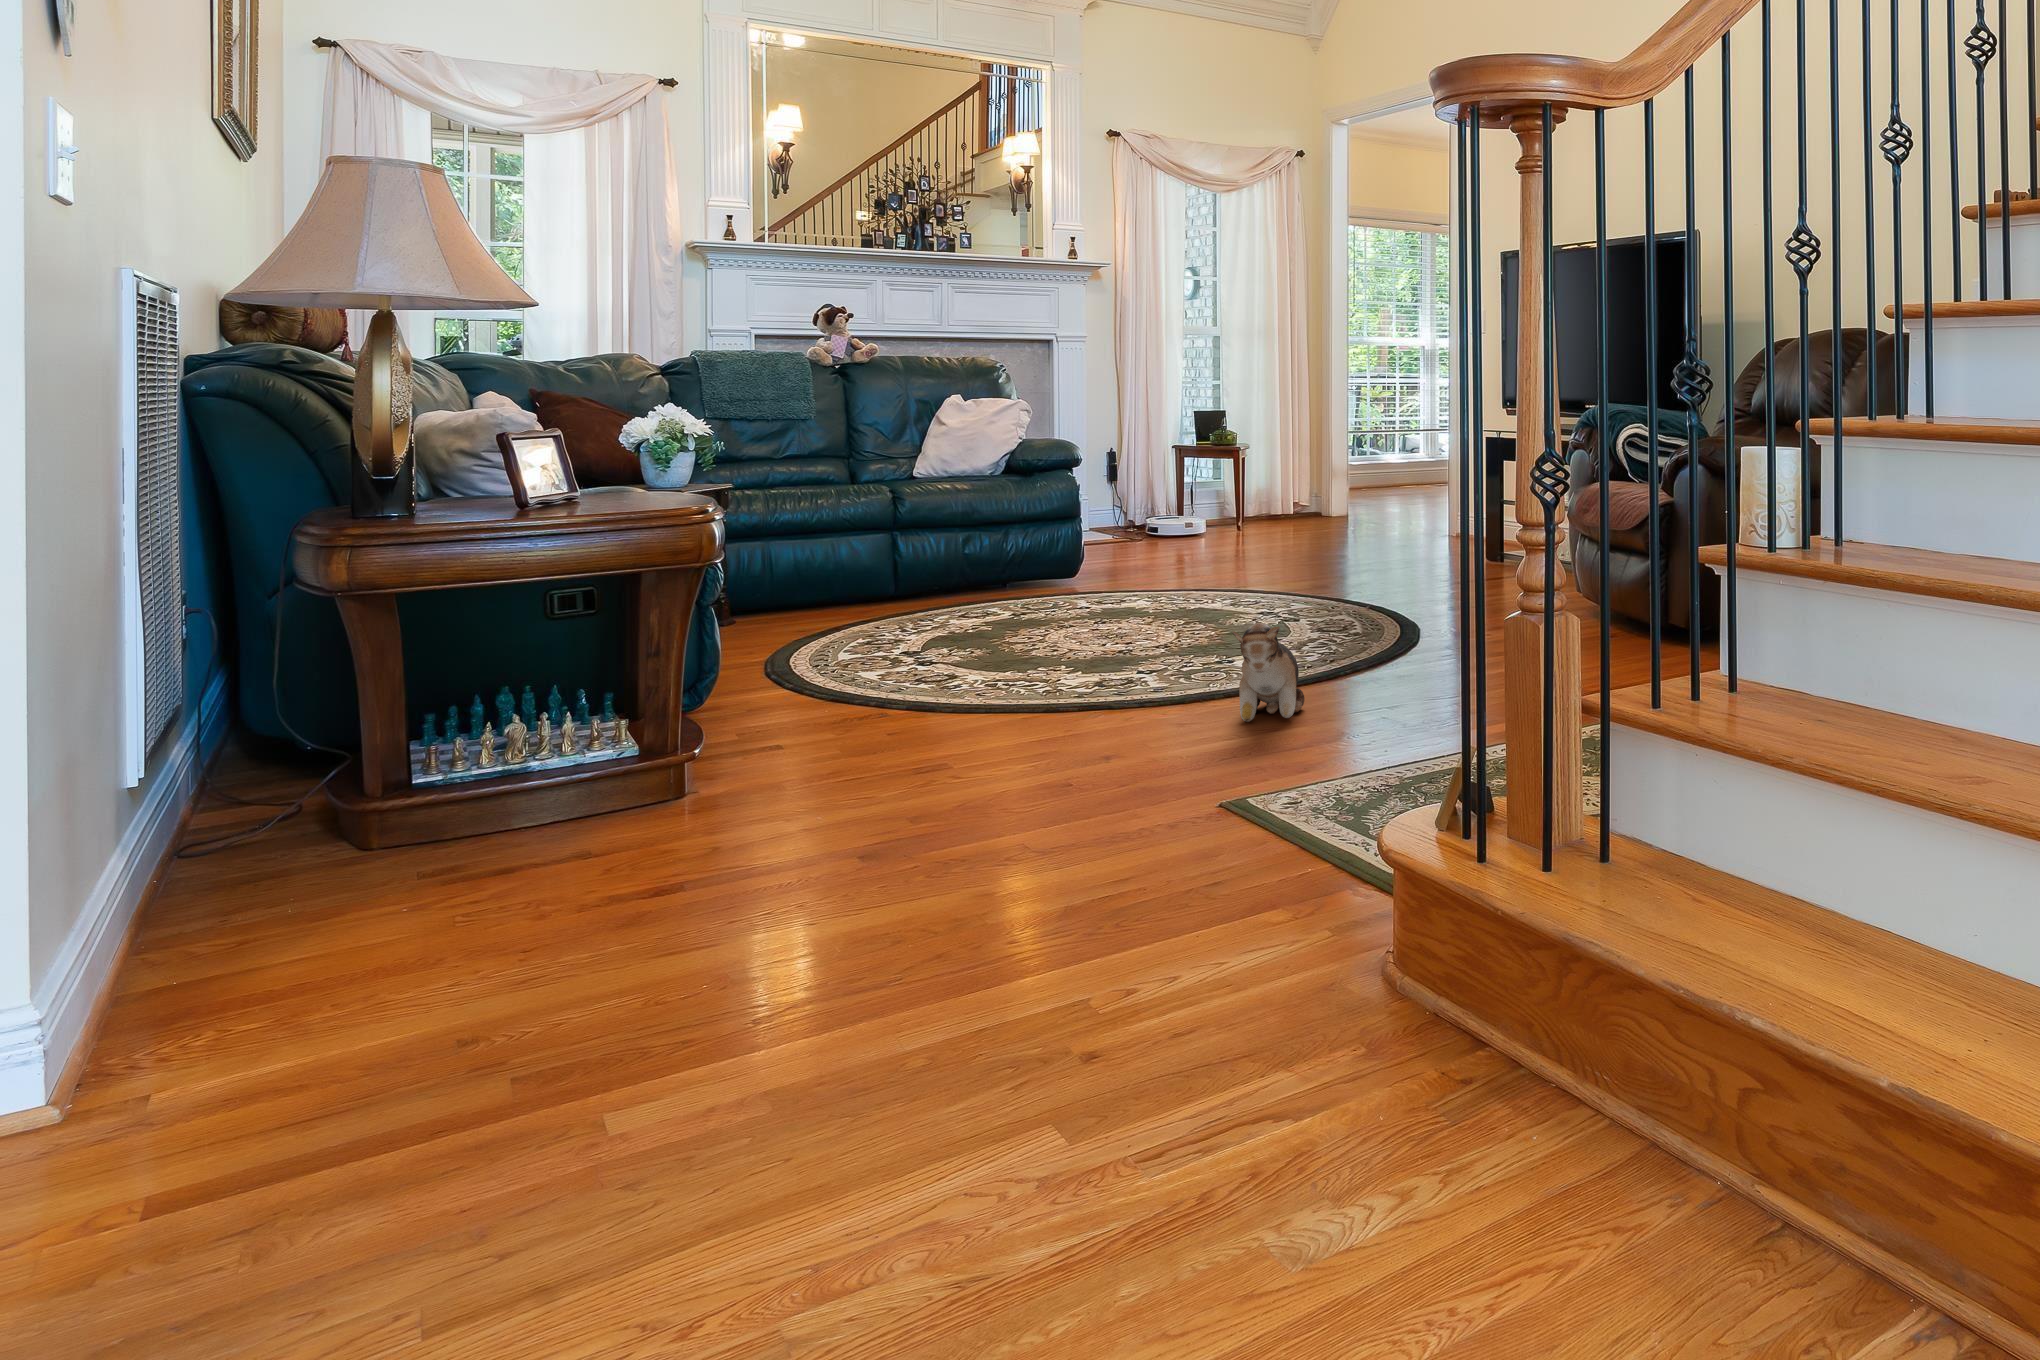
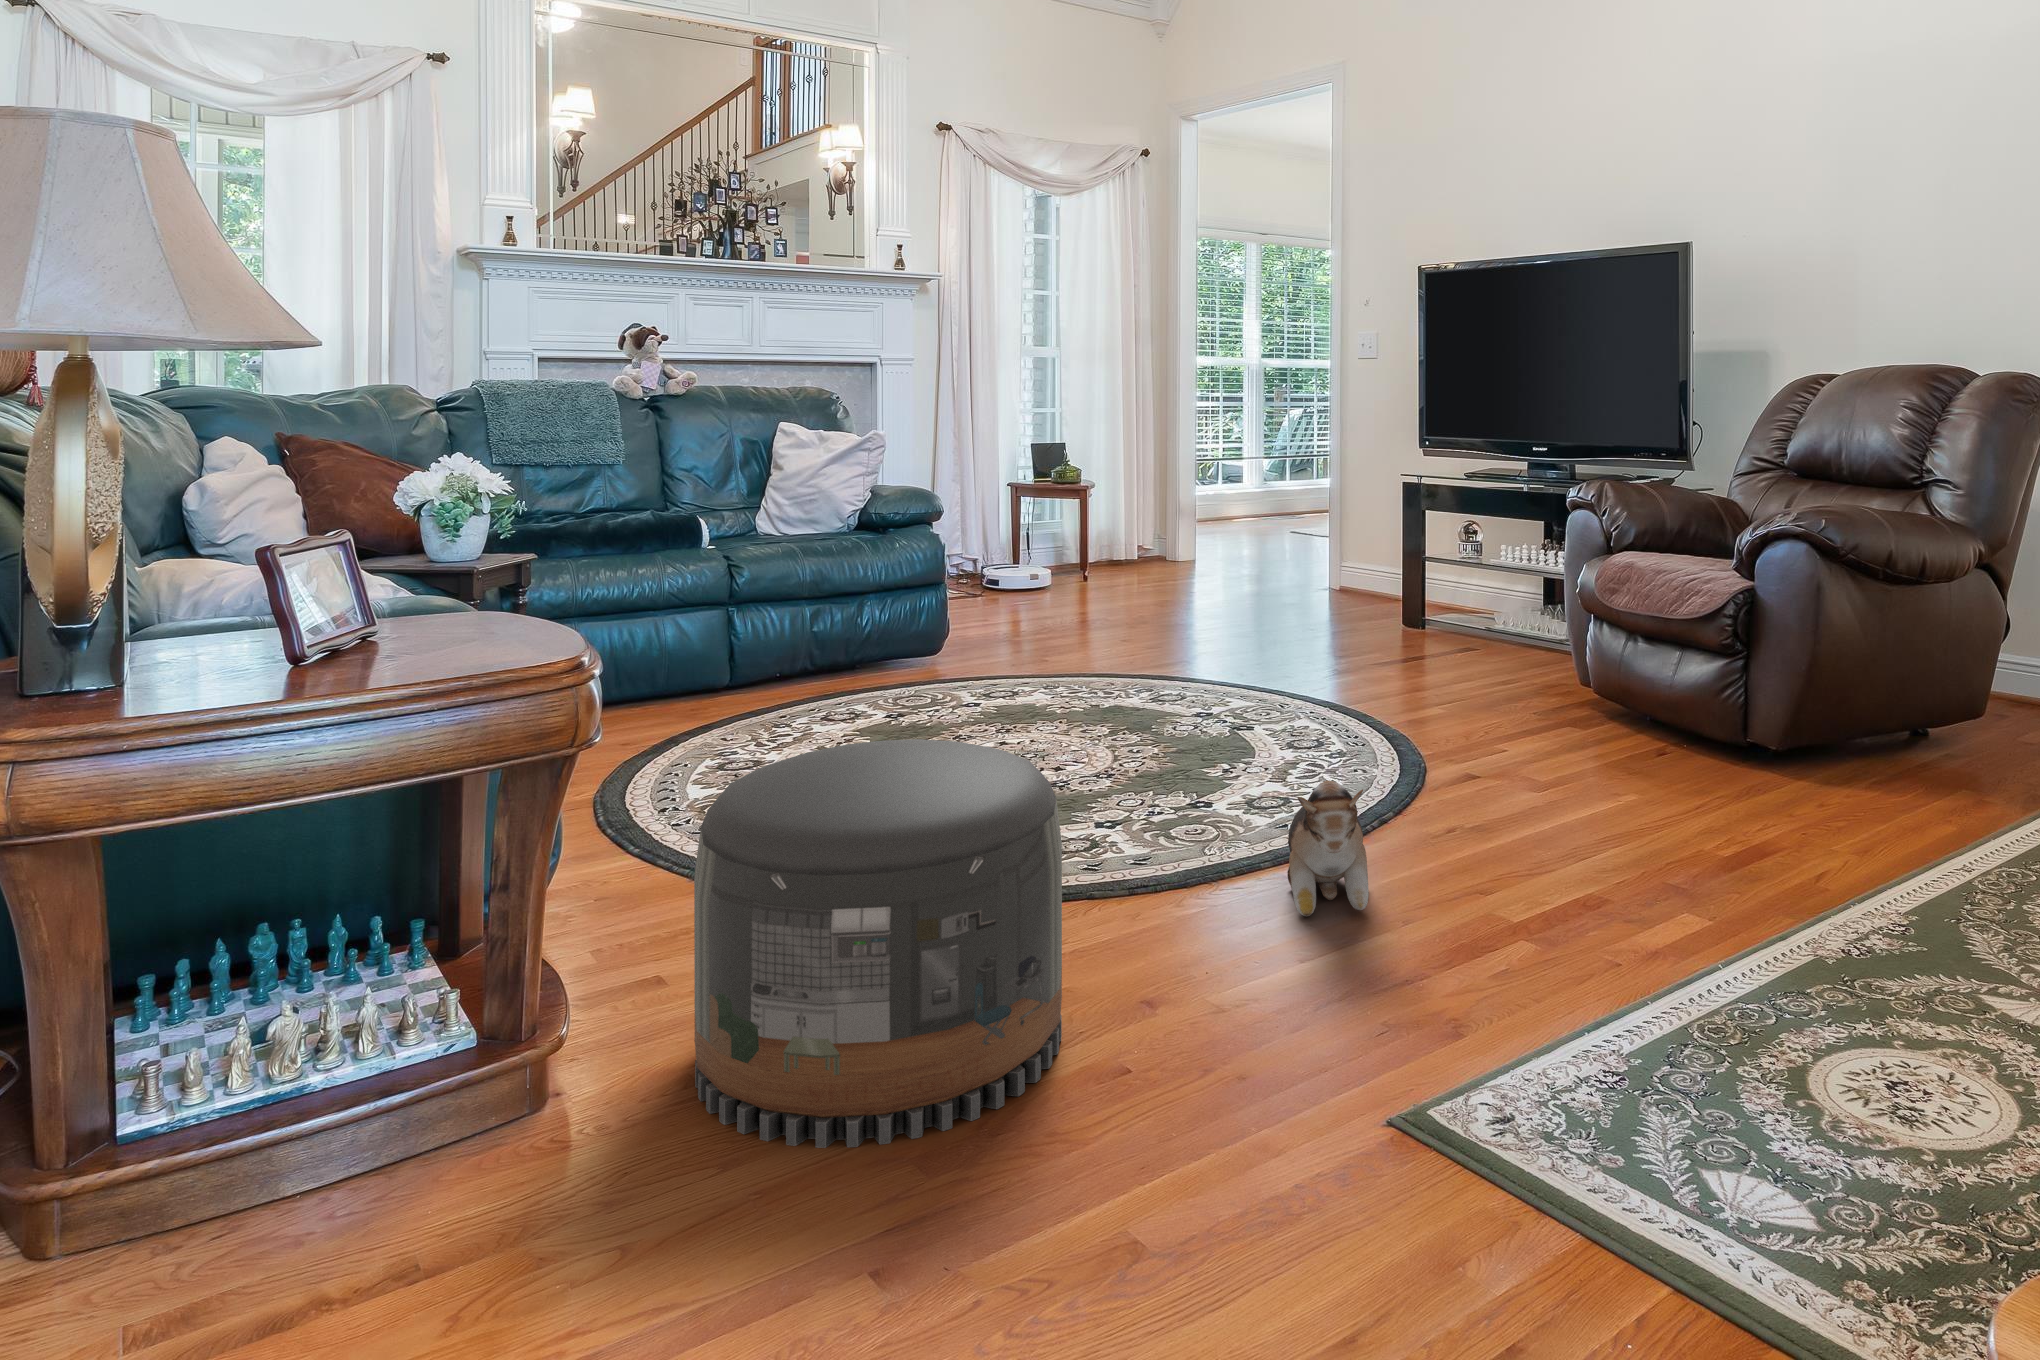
pouf: none [782,580,1036,814] -> present [694,739,1062,1148]

